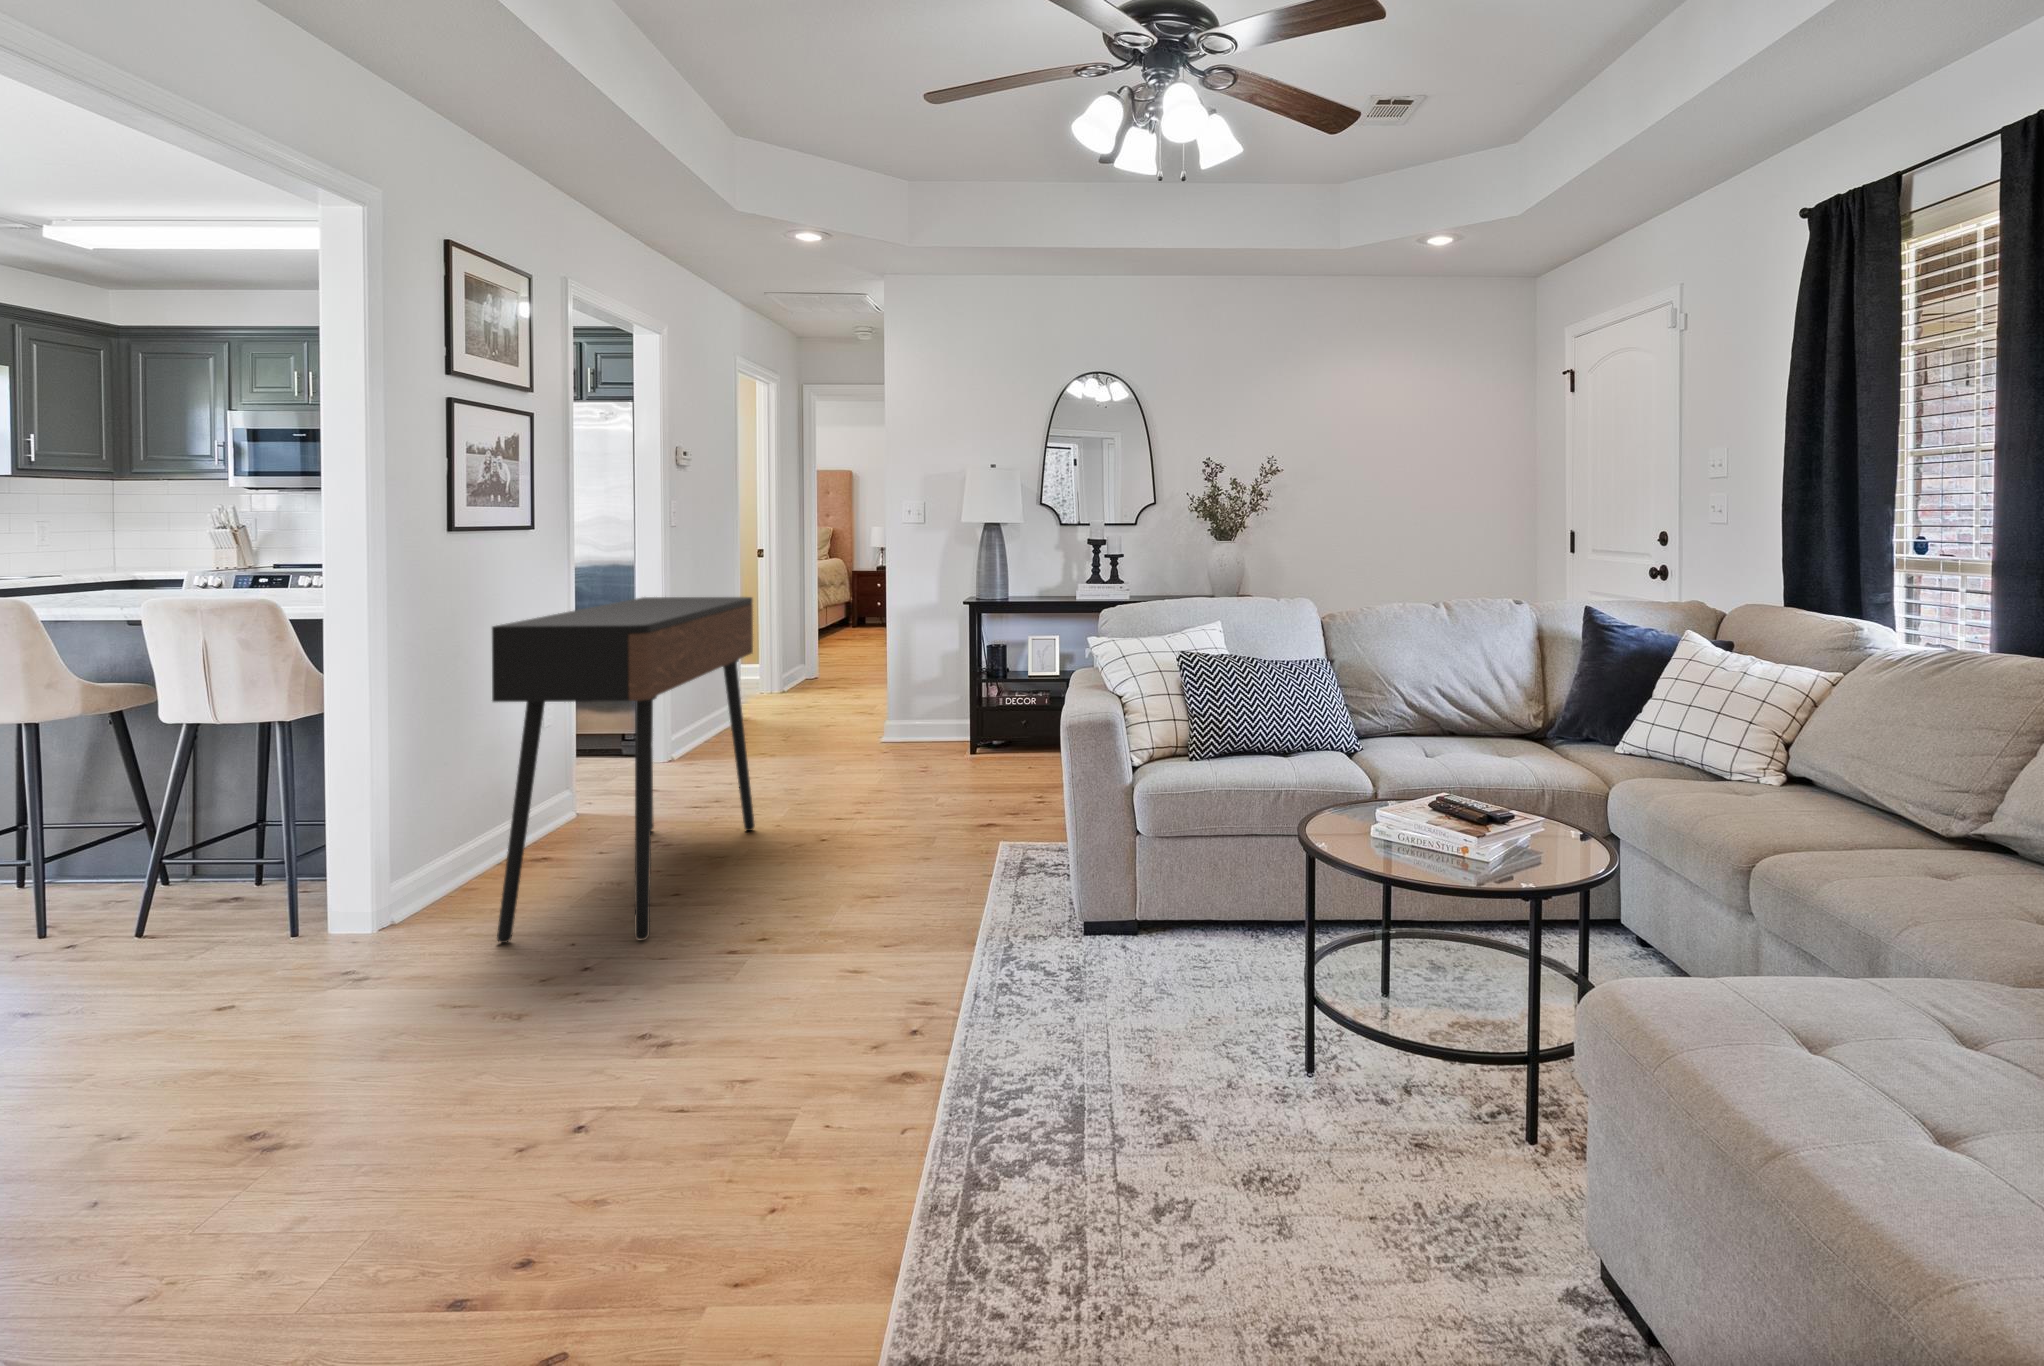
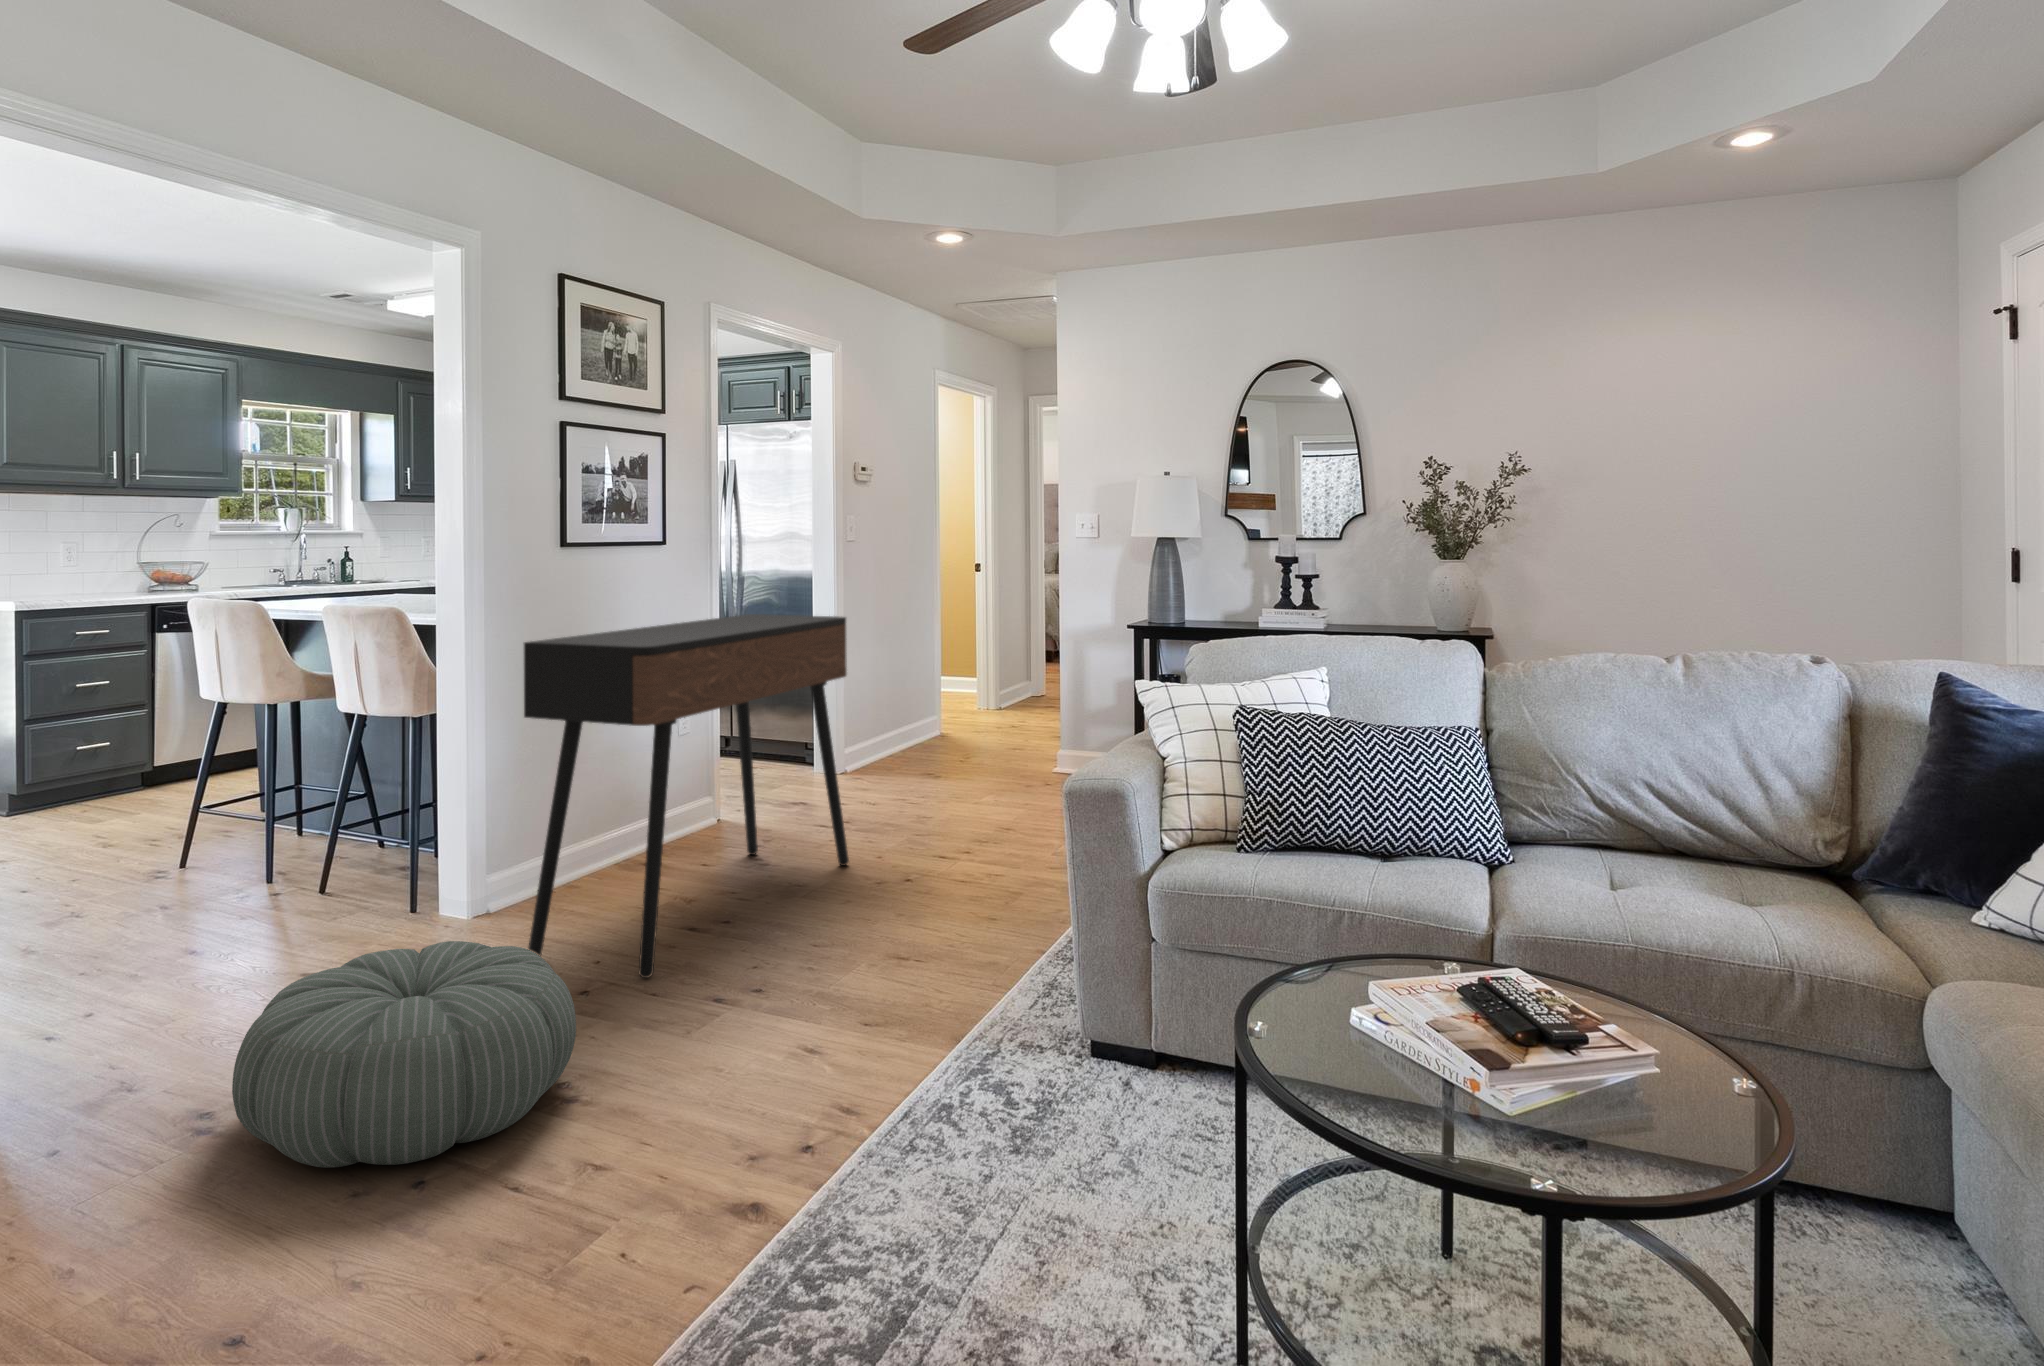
pouf: none [331,912,668,1128] -> present [232,941,576,1168]

